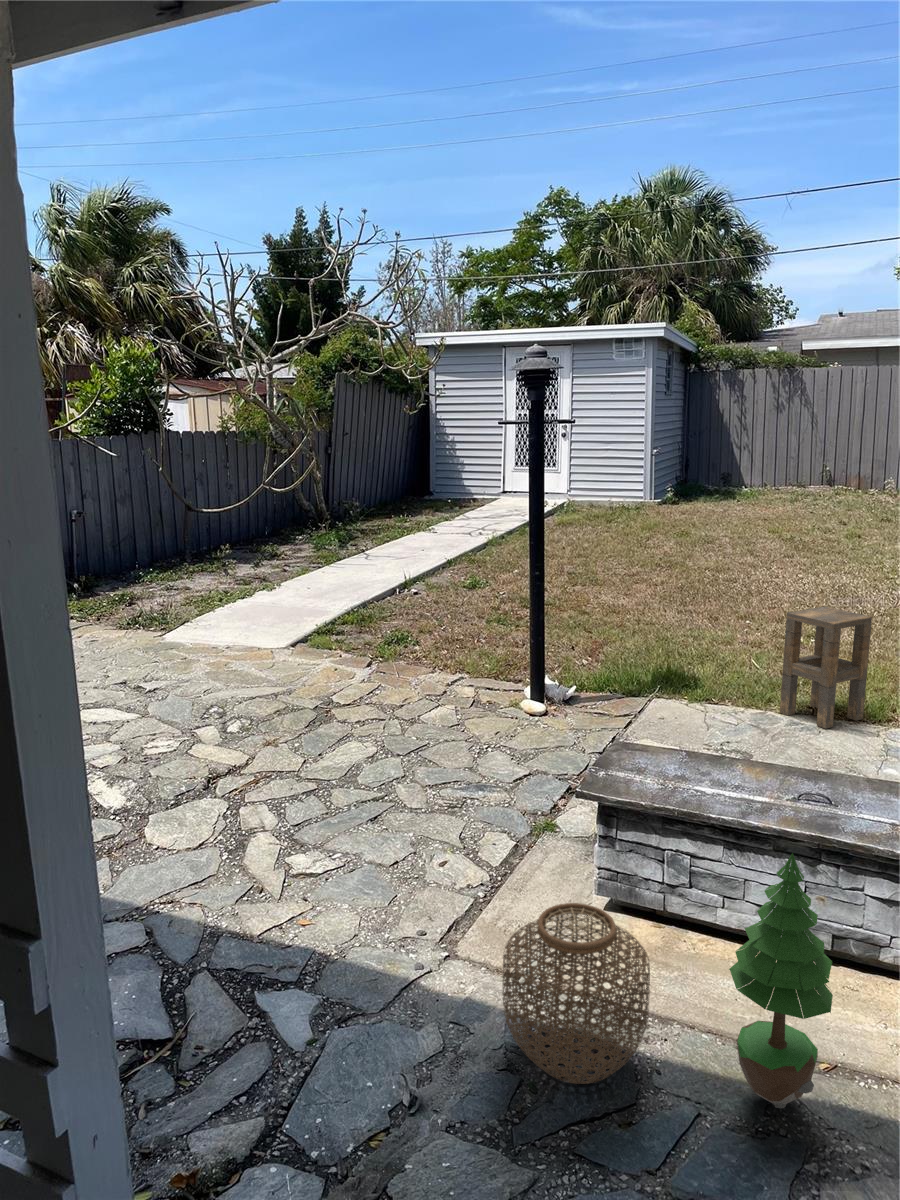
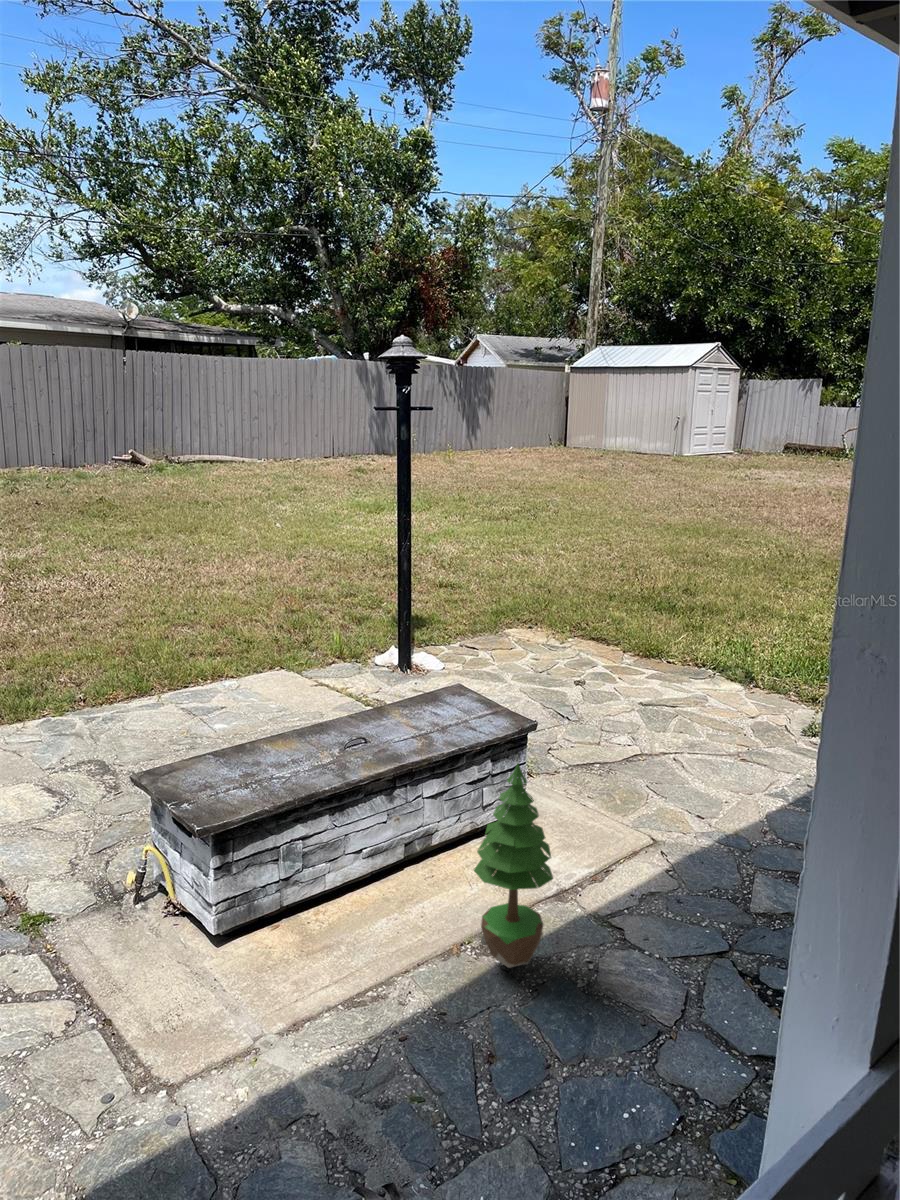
side table: present [780,606,872,729] -> none [55,601,135,718]
woven basket: present [502,903,650,1084] -> none [322,901,469,1081]

